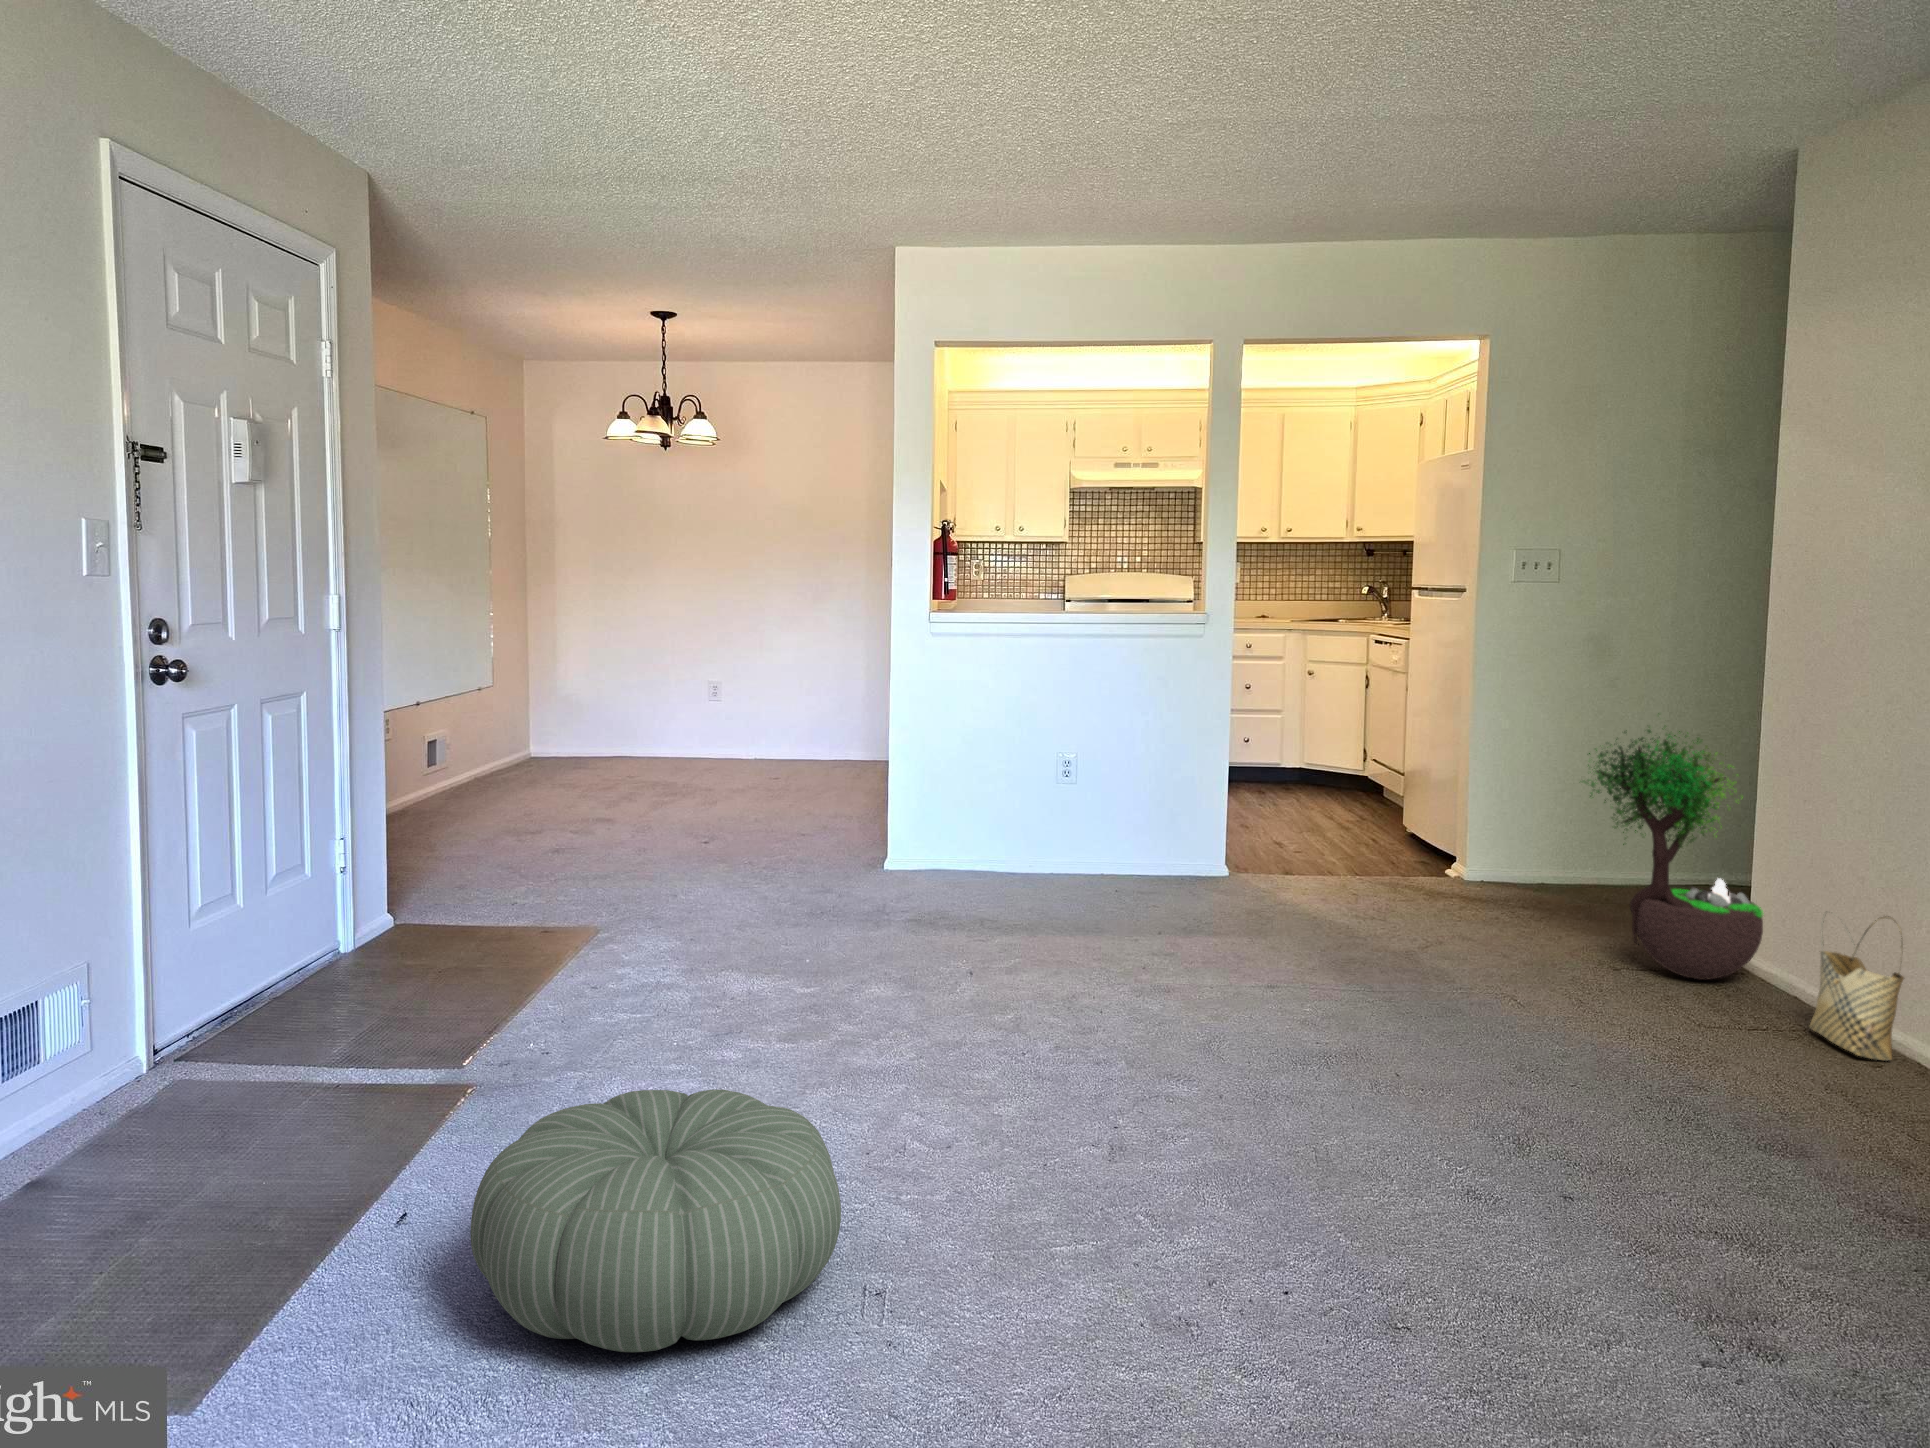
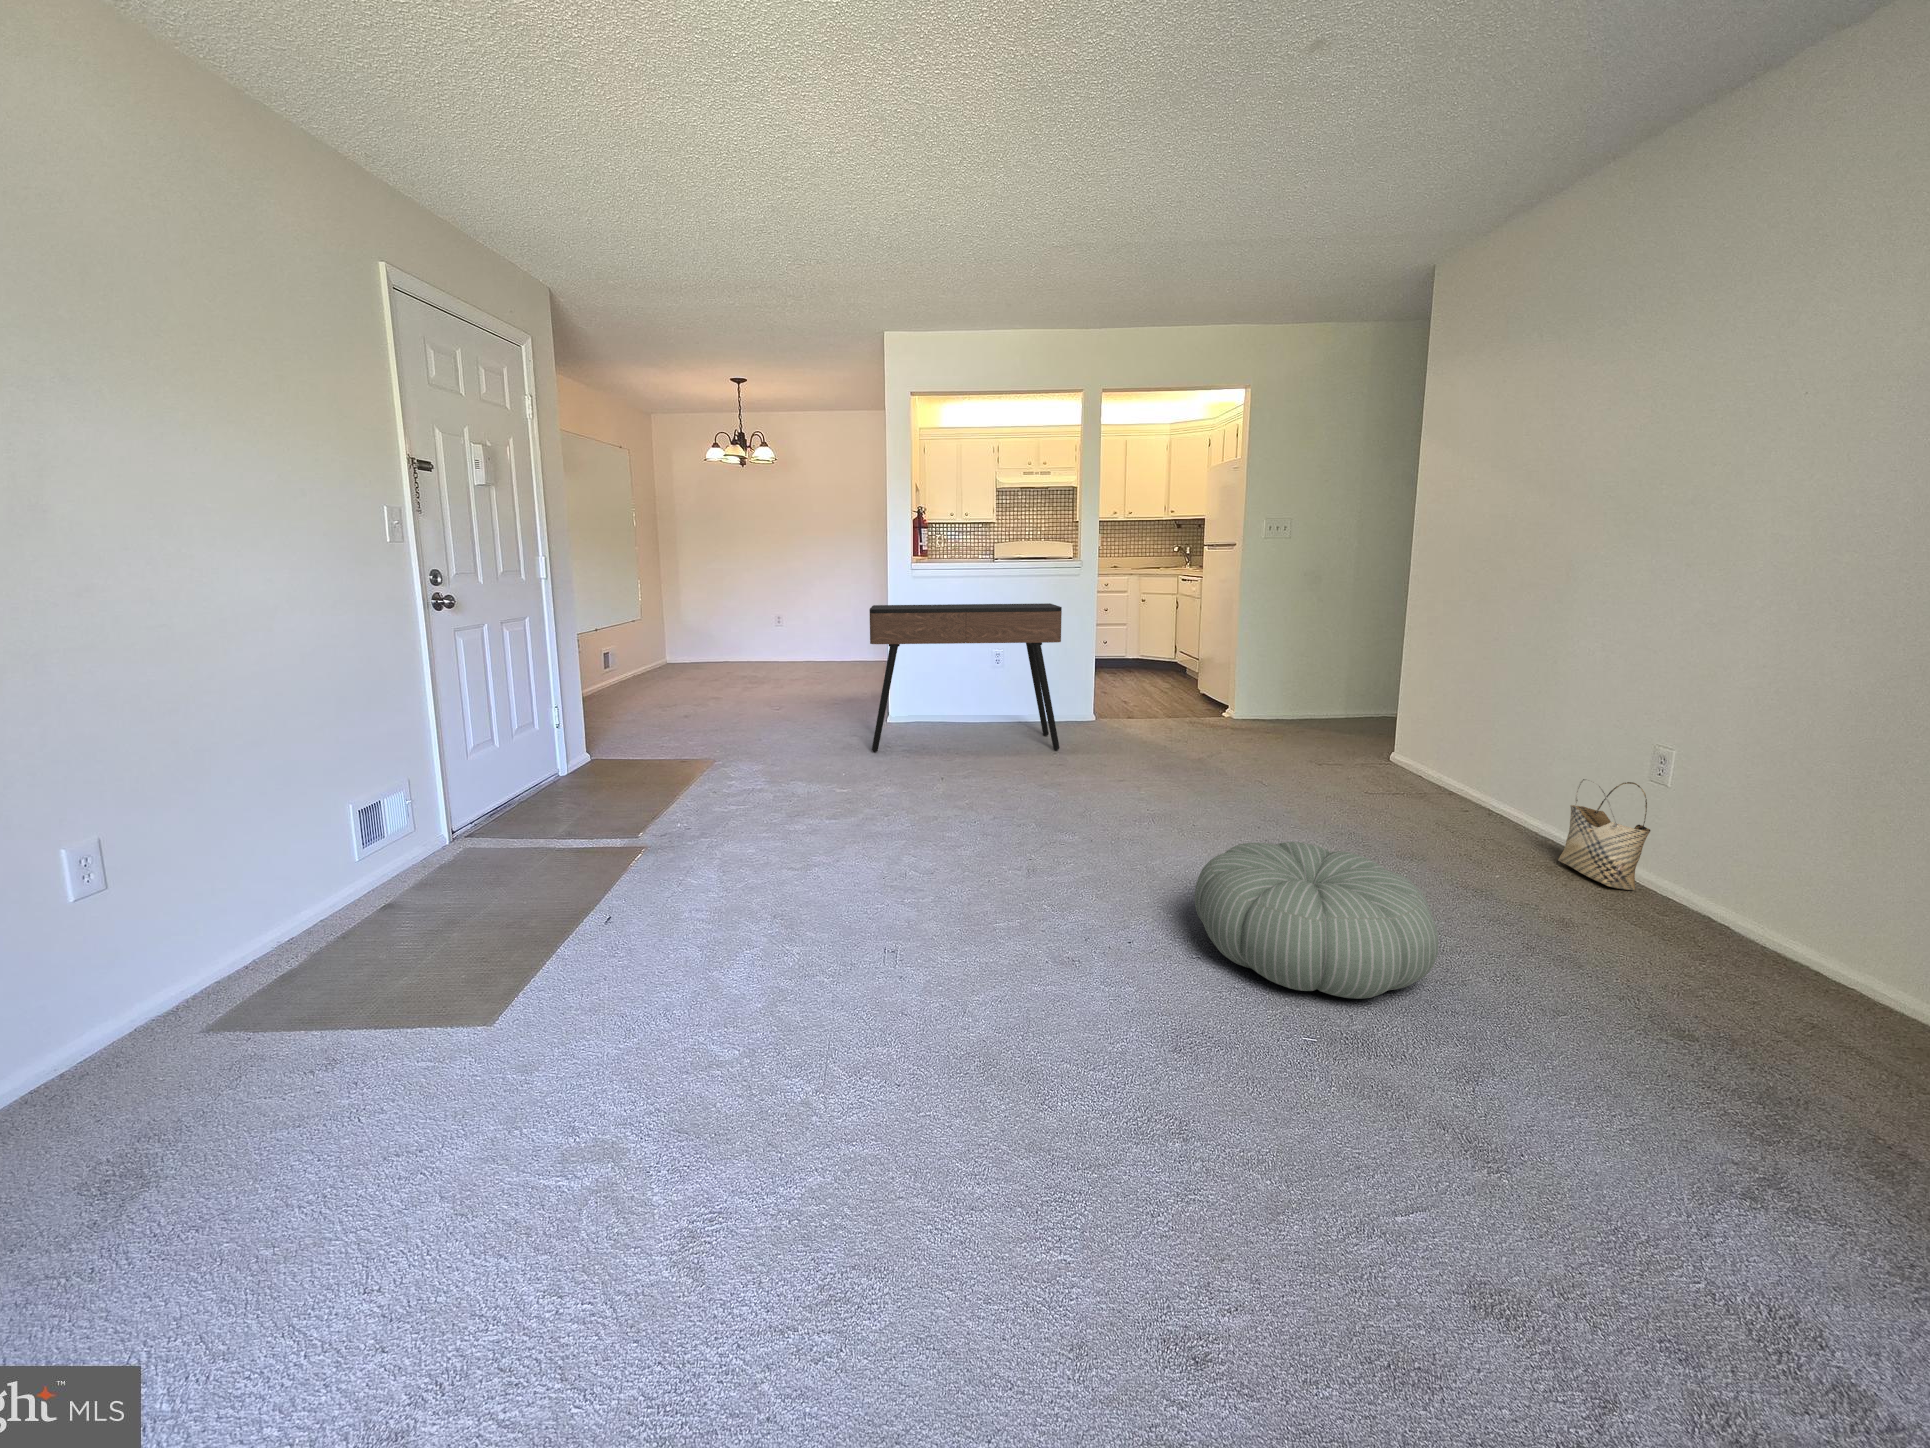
console table: none [866,667,1153,891] -> present [869,603,1062,752]
potted tree: present [1580,713,1763,979] -> none [1369,629,1510,817]
pouf: present [471,1089,841,1352] -> present [1194,842,1439,999]

